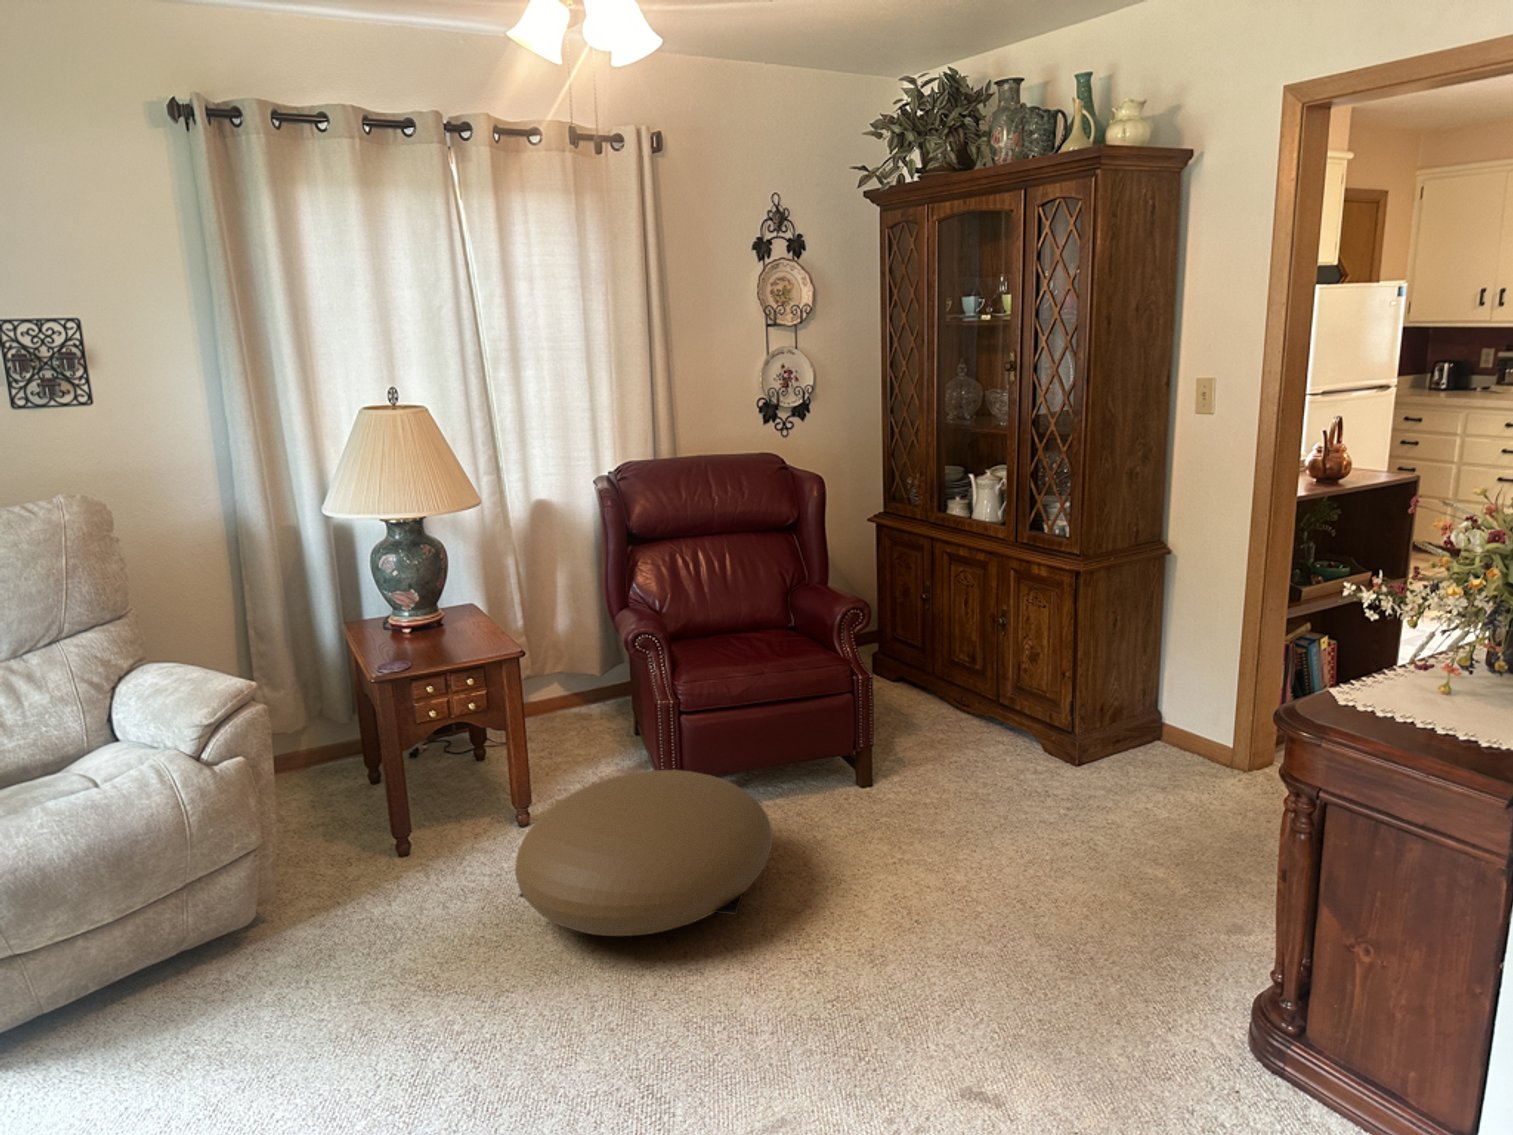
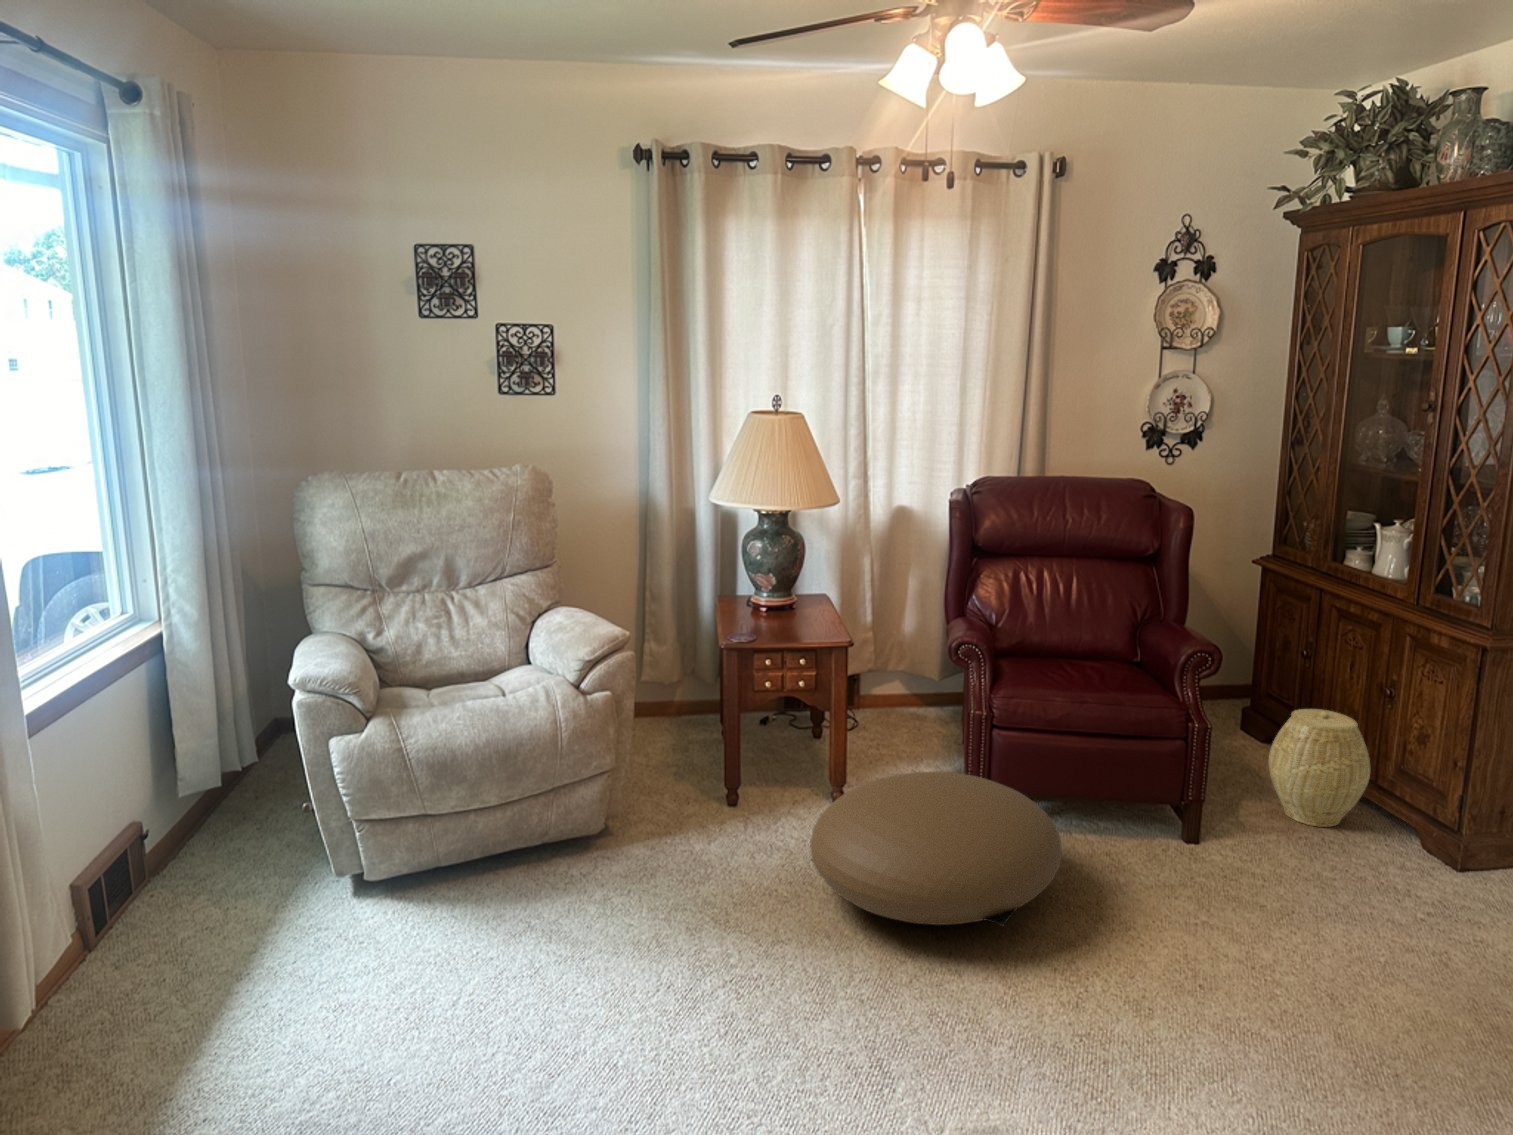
woven basket: none [919,648,1002,755] -> present [1269,709,1370,827]

